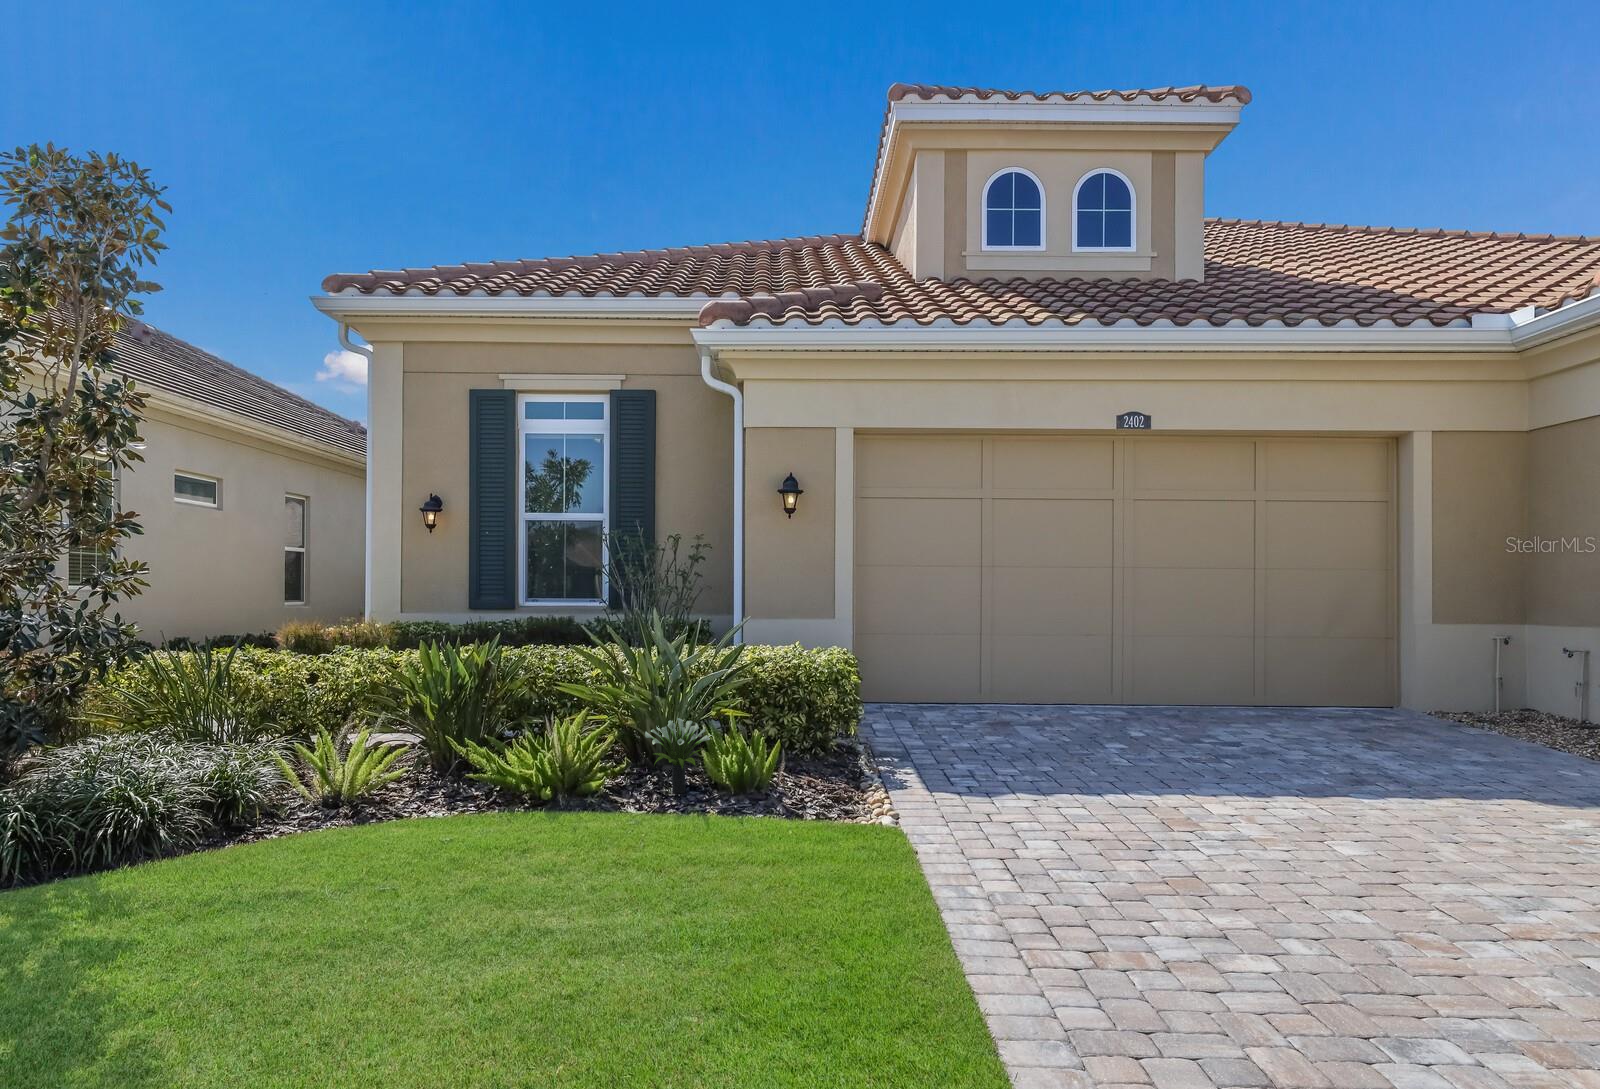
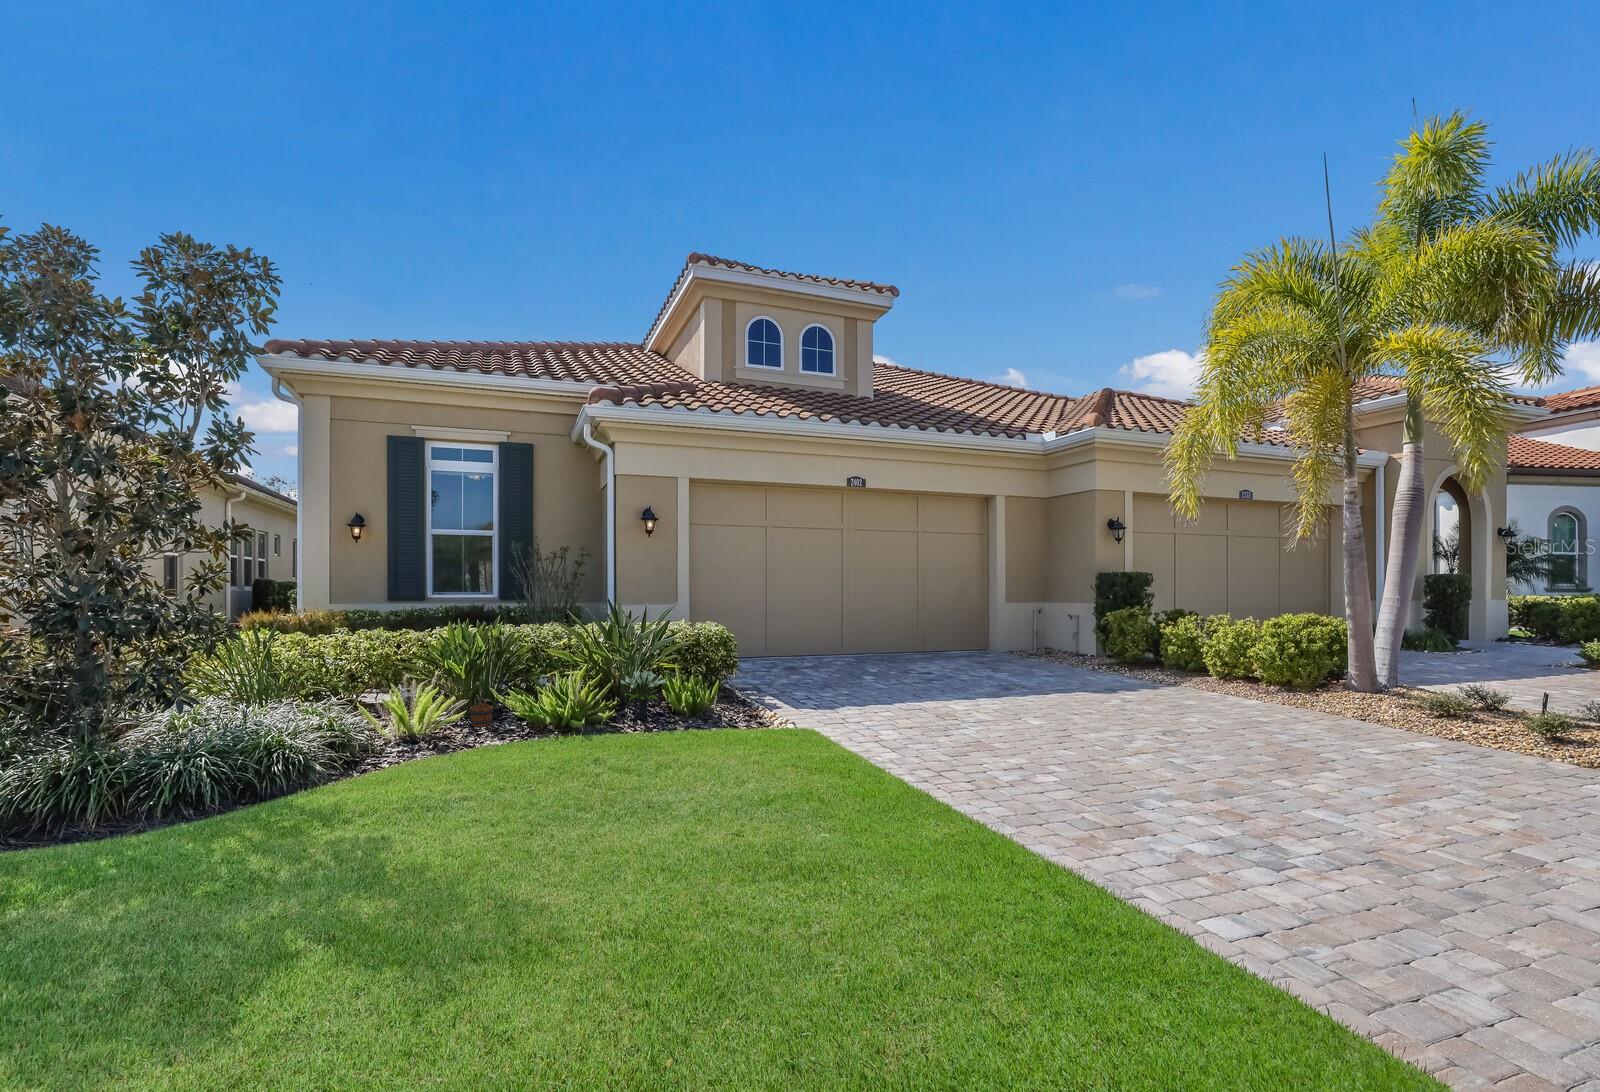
wooden bucket: none [443,735,475,788] -> present [470,689,493,727]

